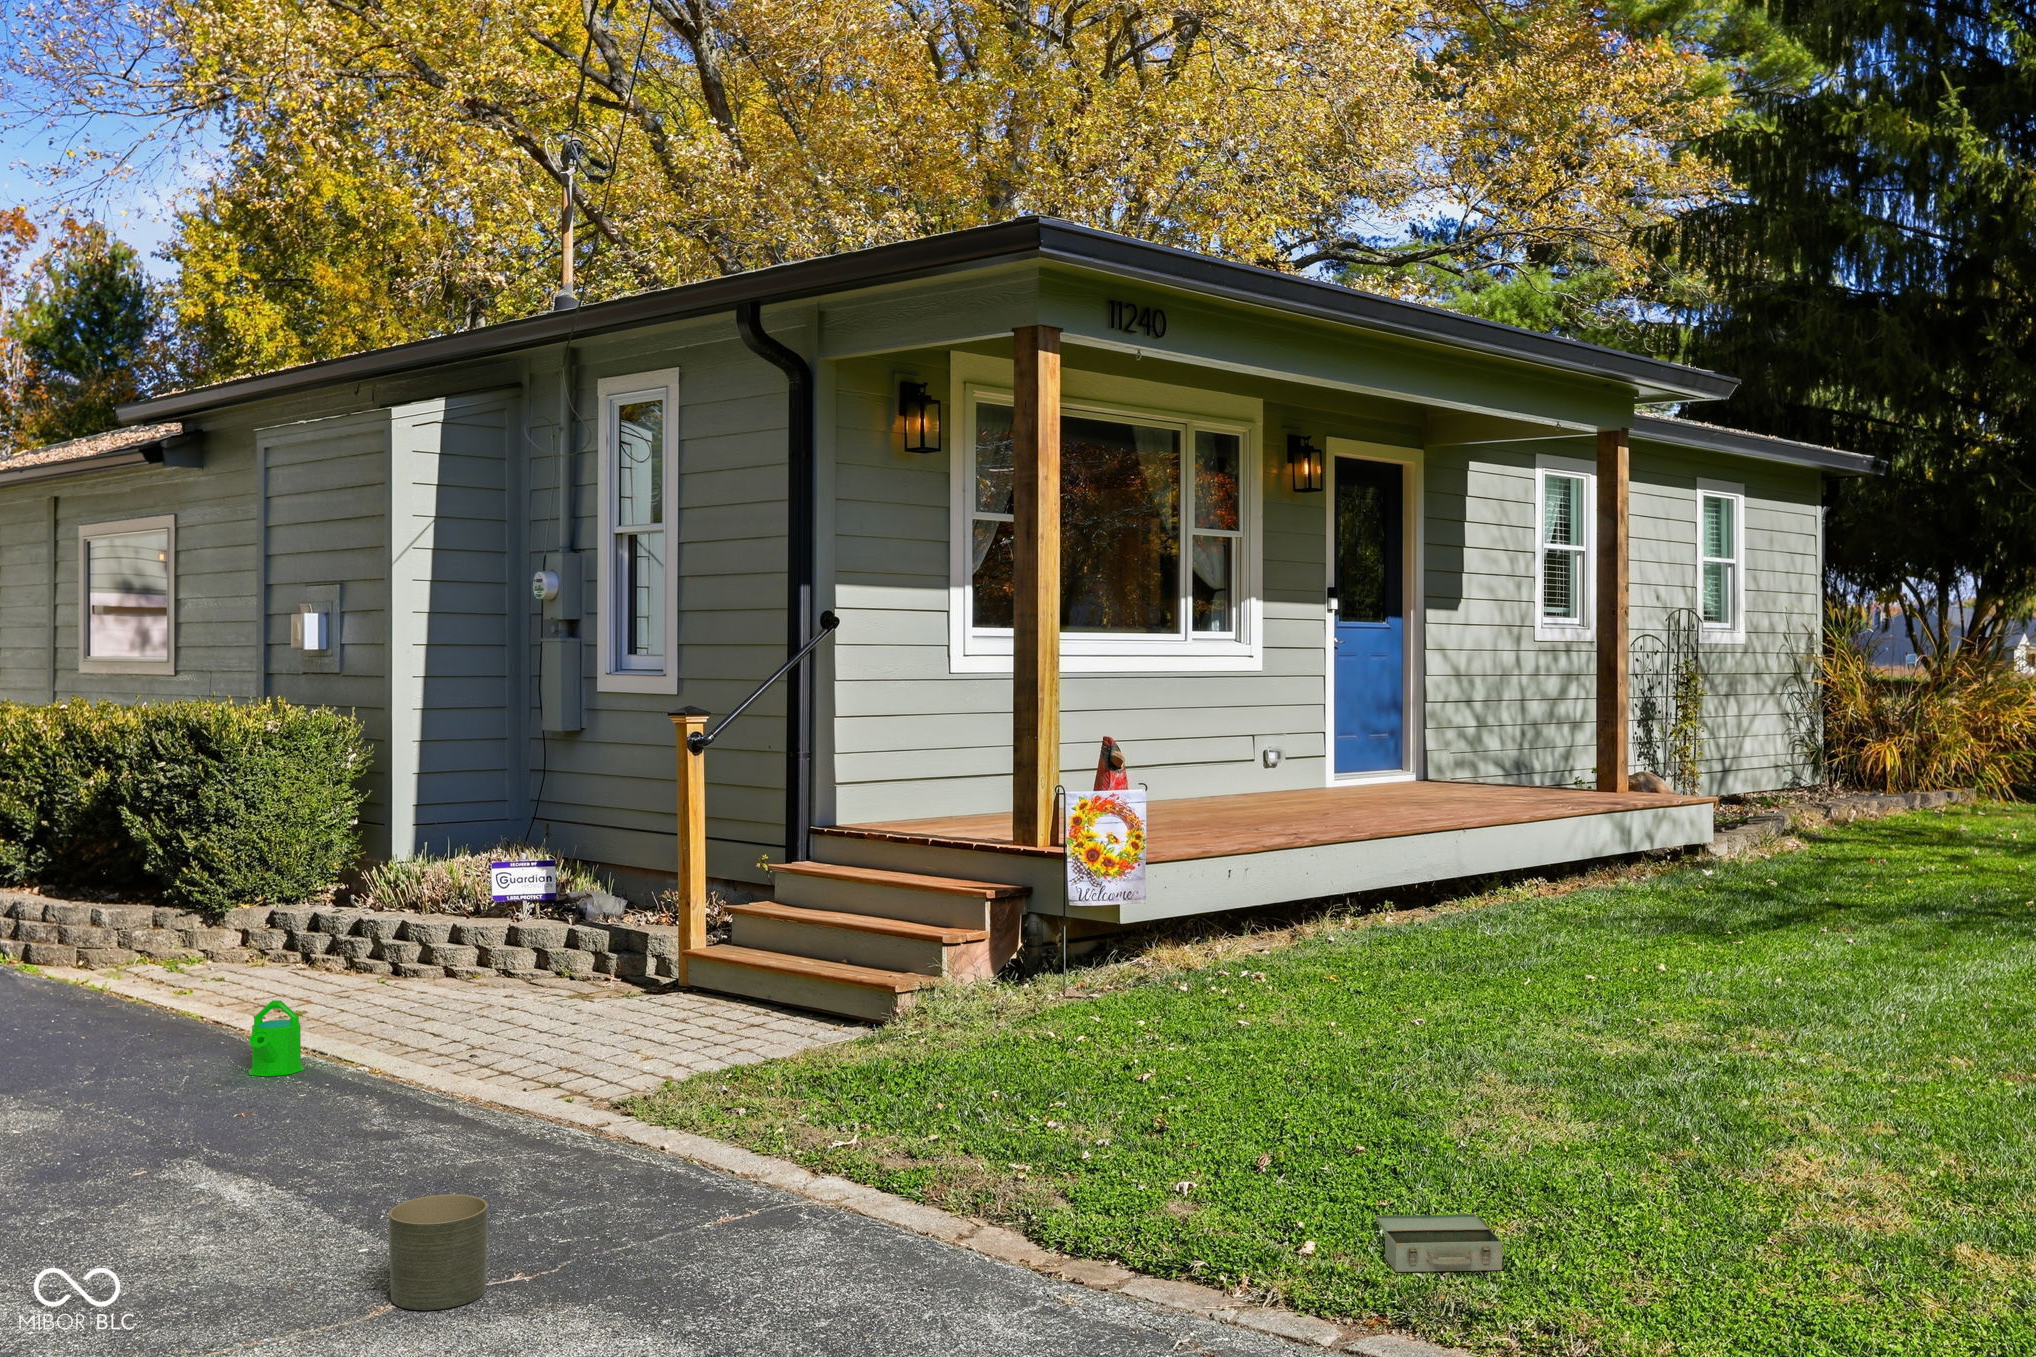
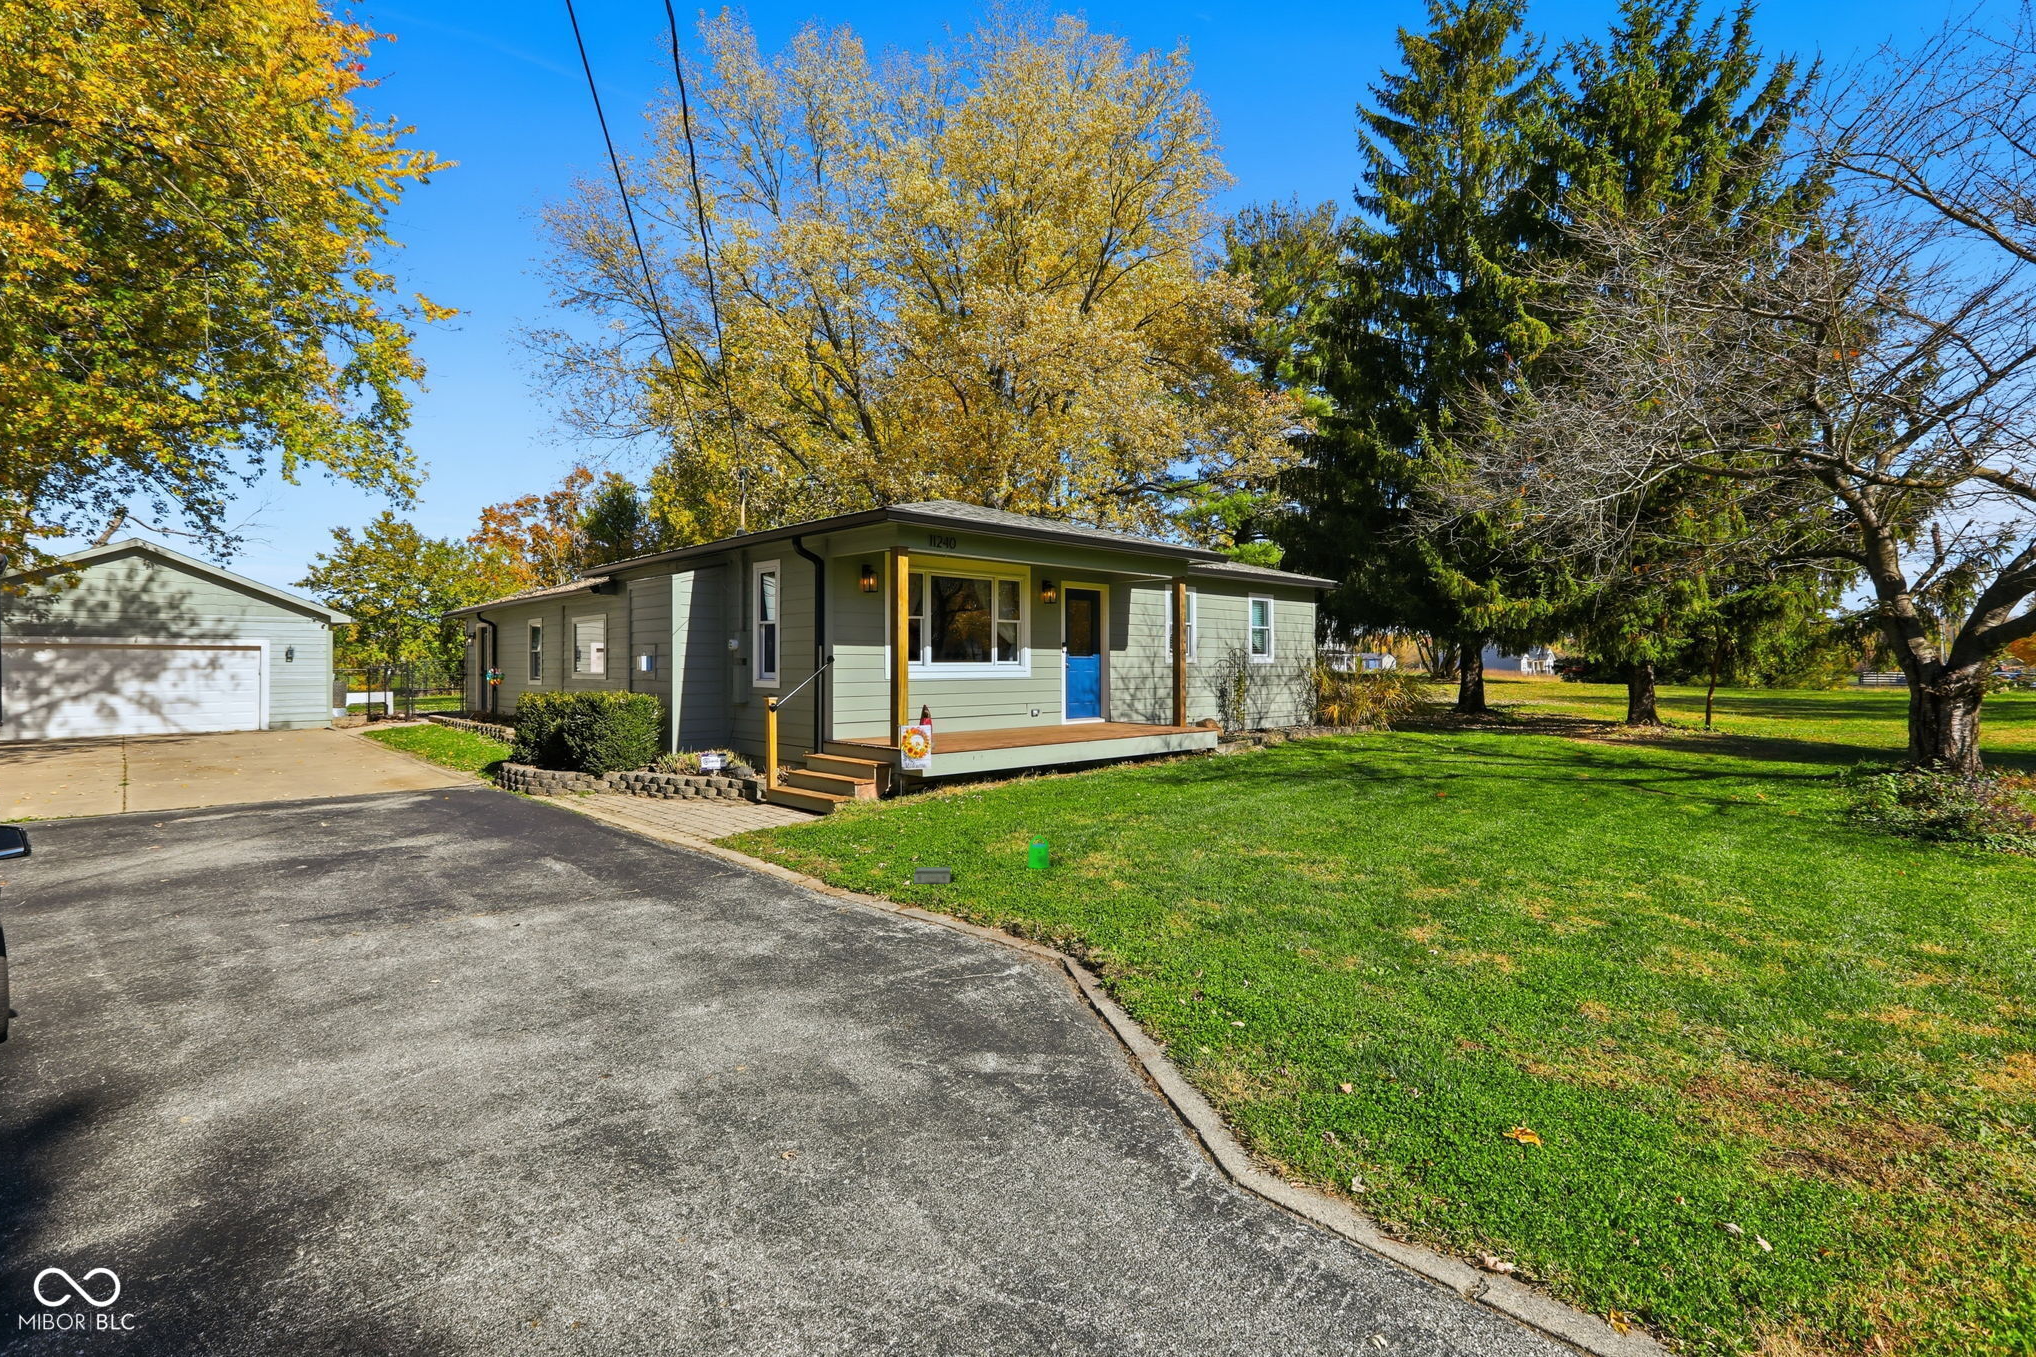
watering can: present [248,1000,305,1076] -> present [1028,835,1050,869]
planter: present [389,1194,488,1310] -> none [590,856,623,890]

